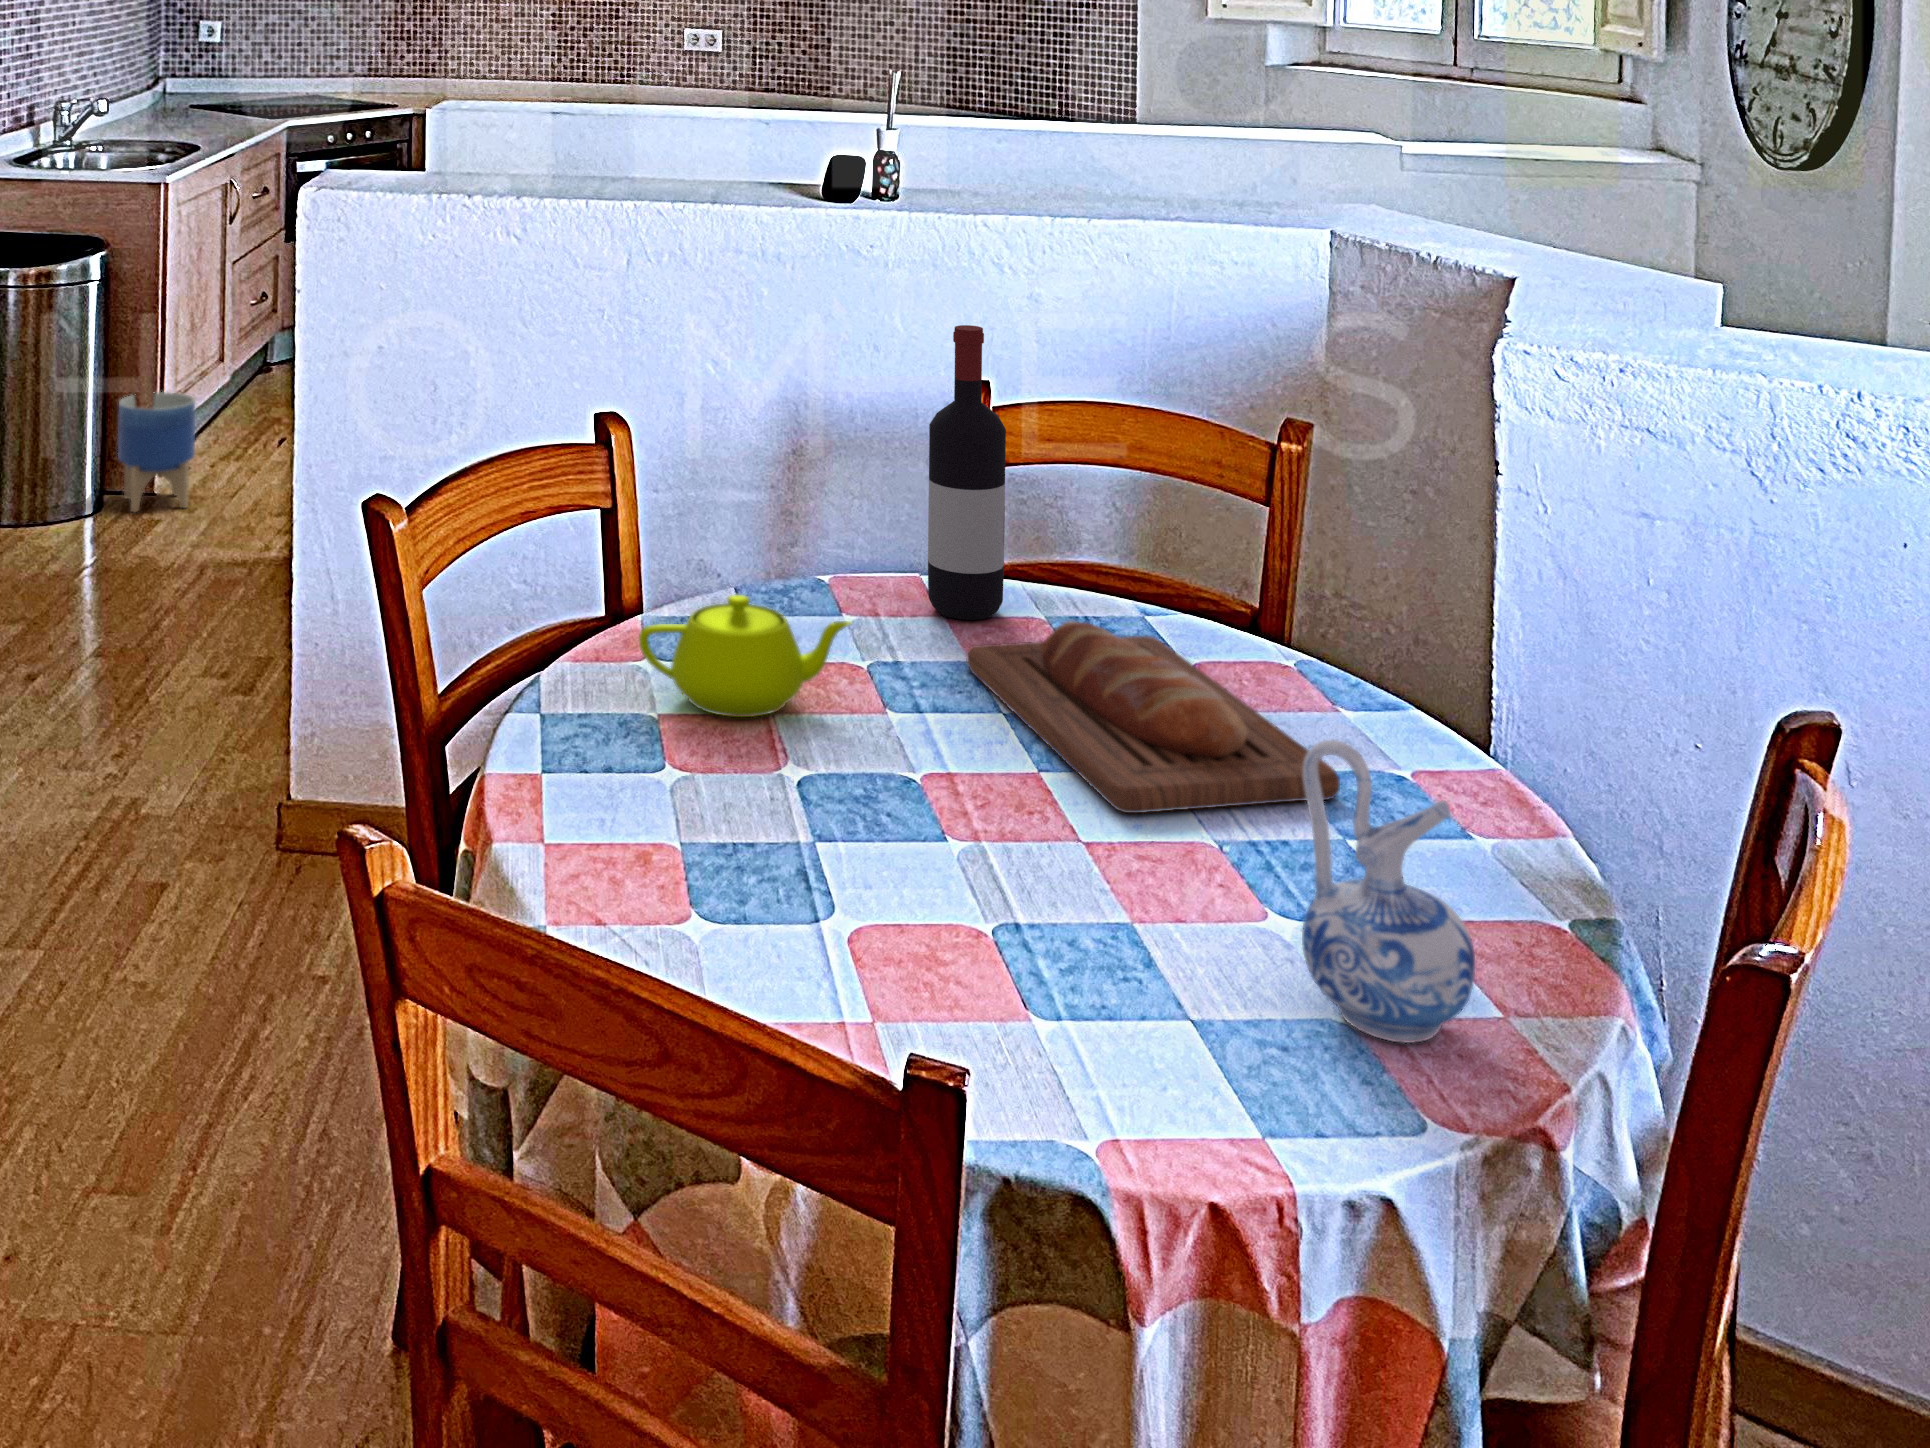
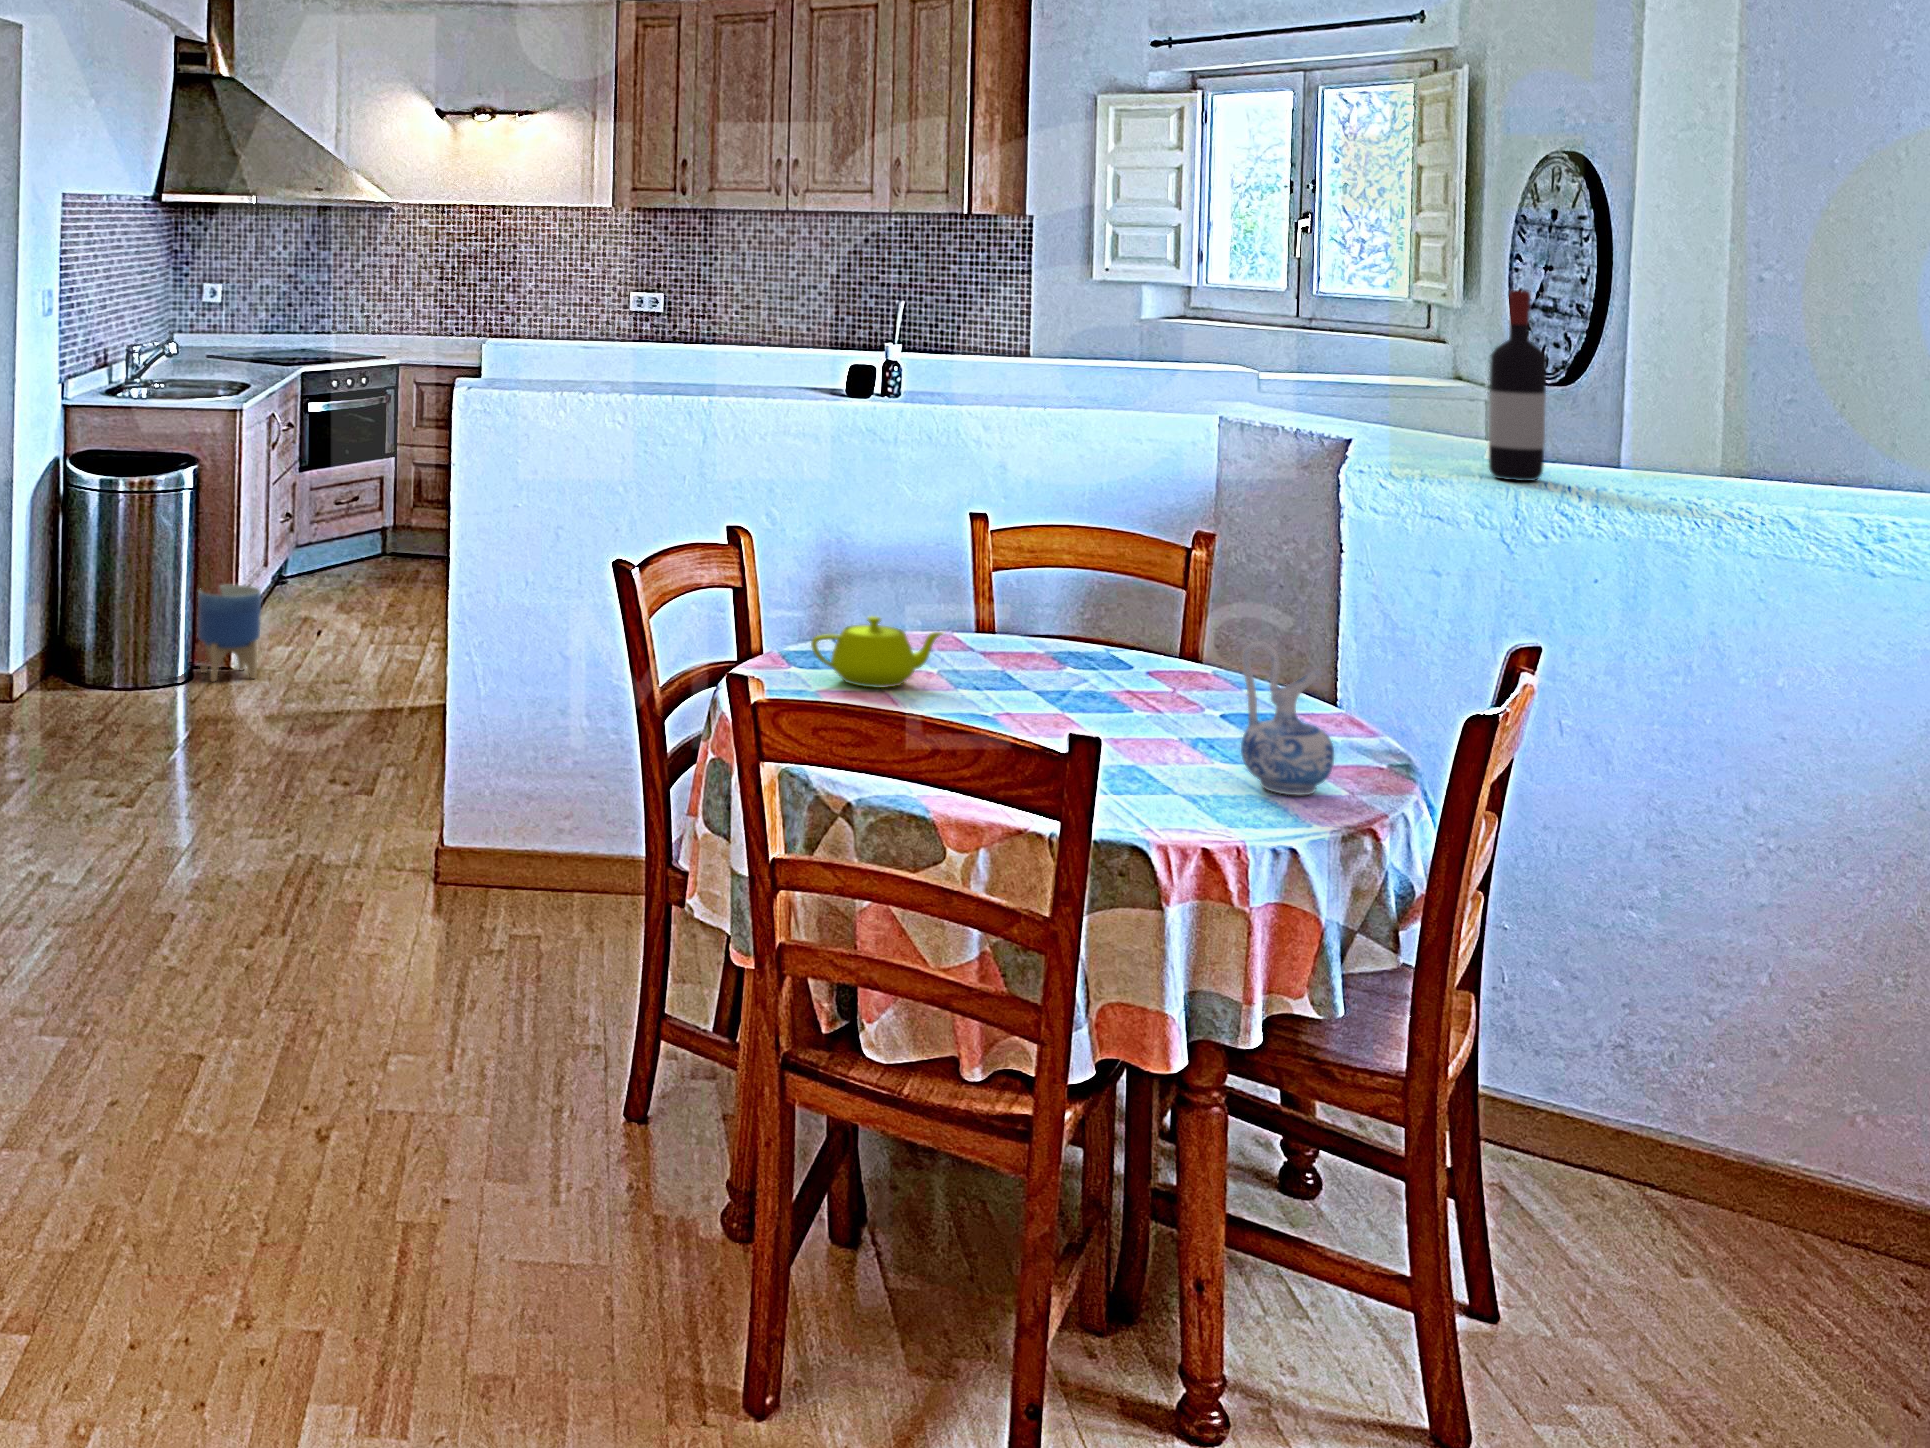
wine bottle: present [928,325,1006,620] -> present [1489,290,1547,481]
bread loaf: present [966,621,1340,813] -> none [1008,637,1250,723]

